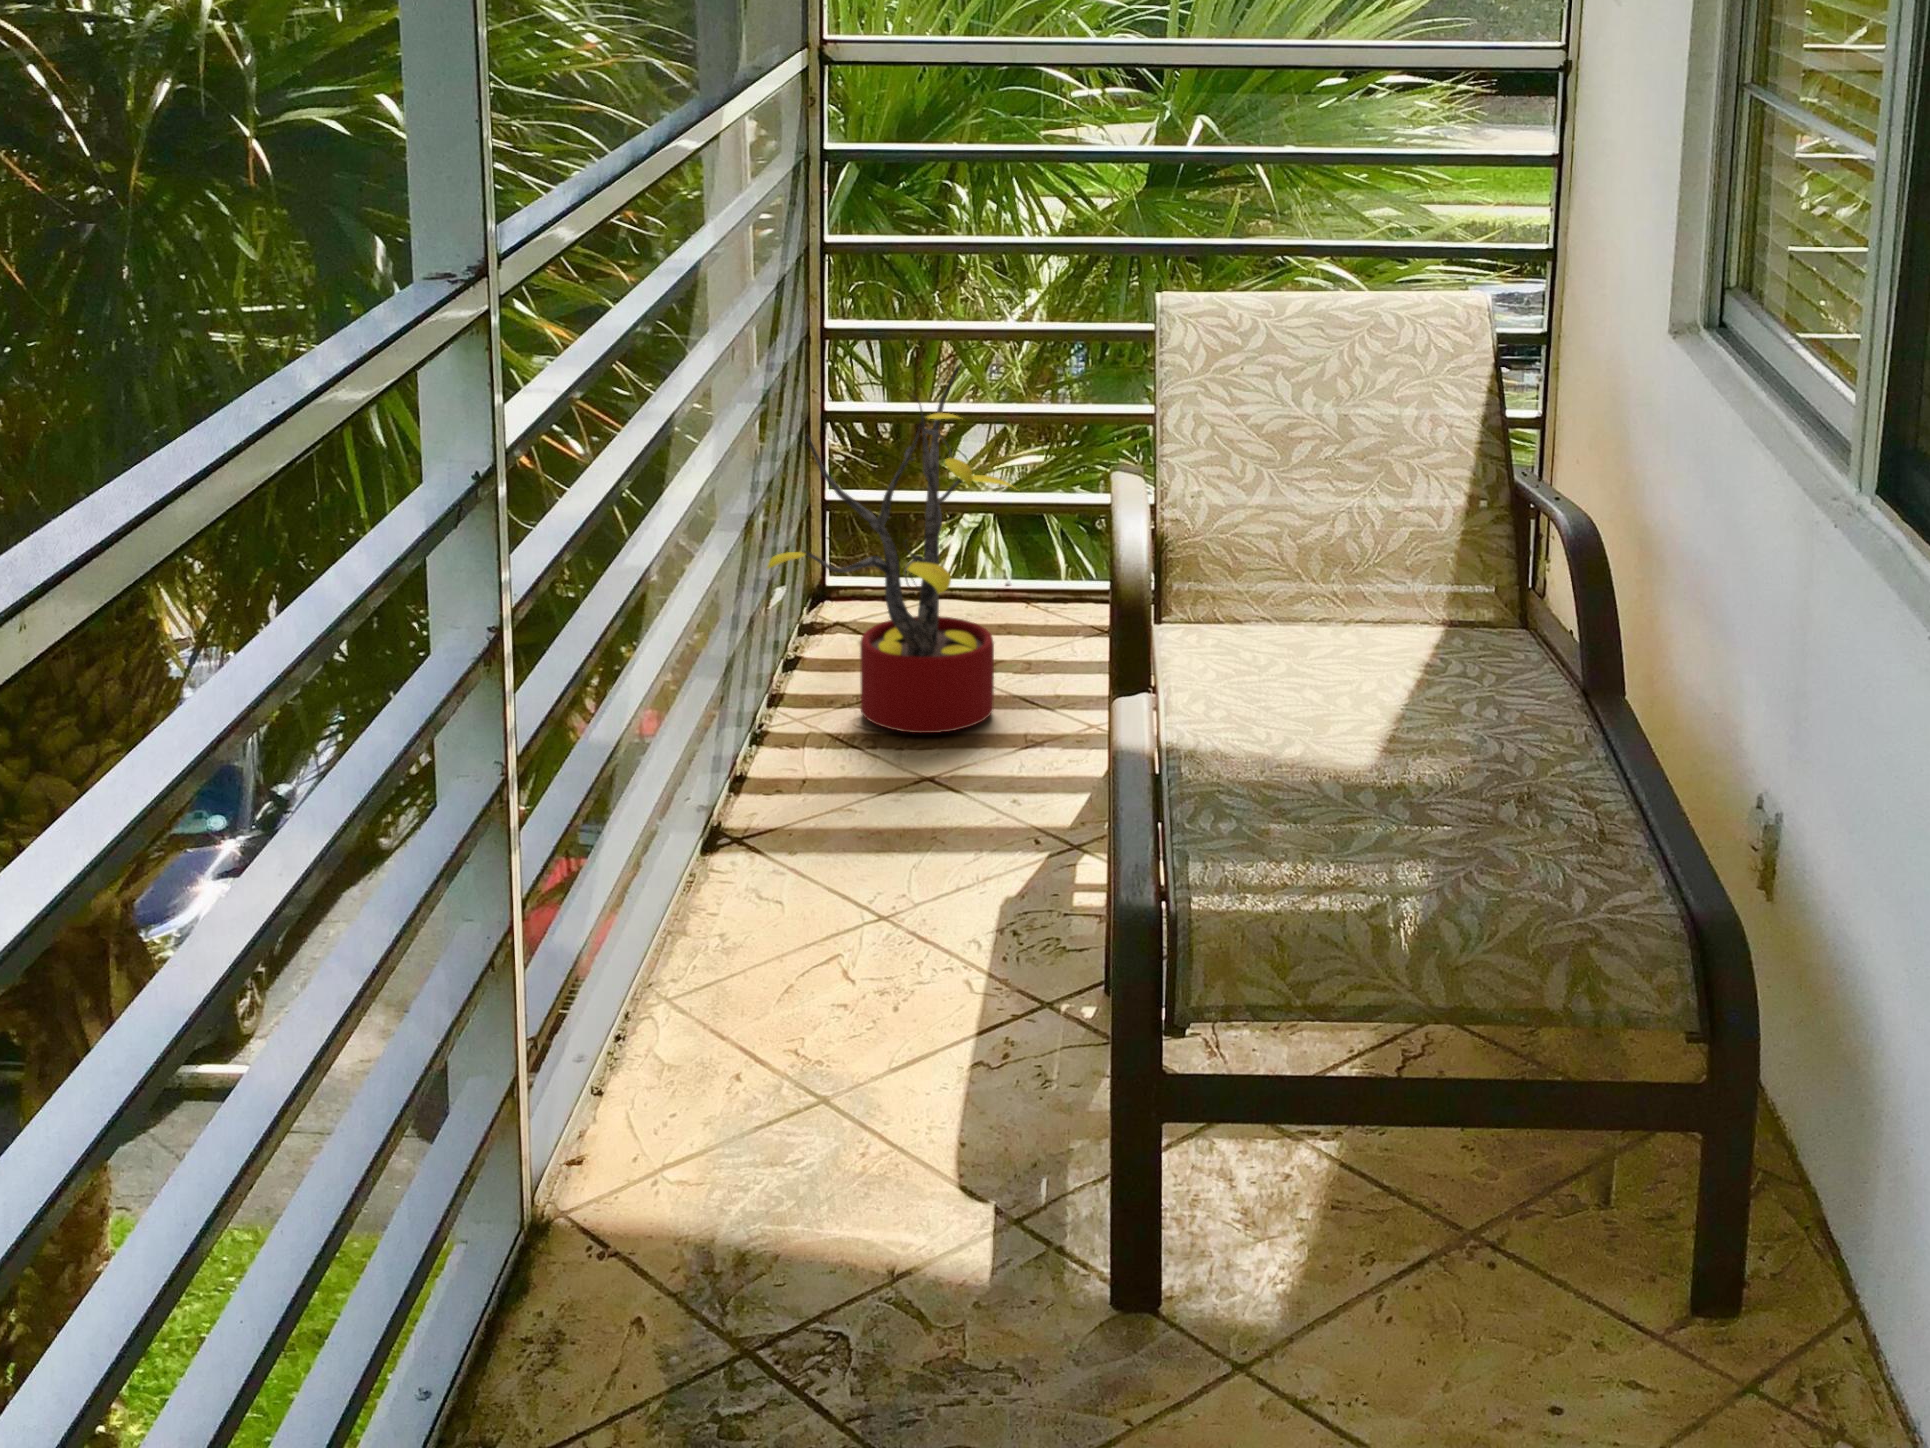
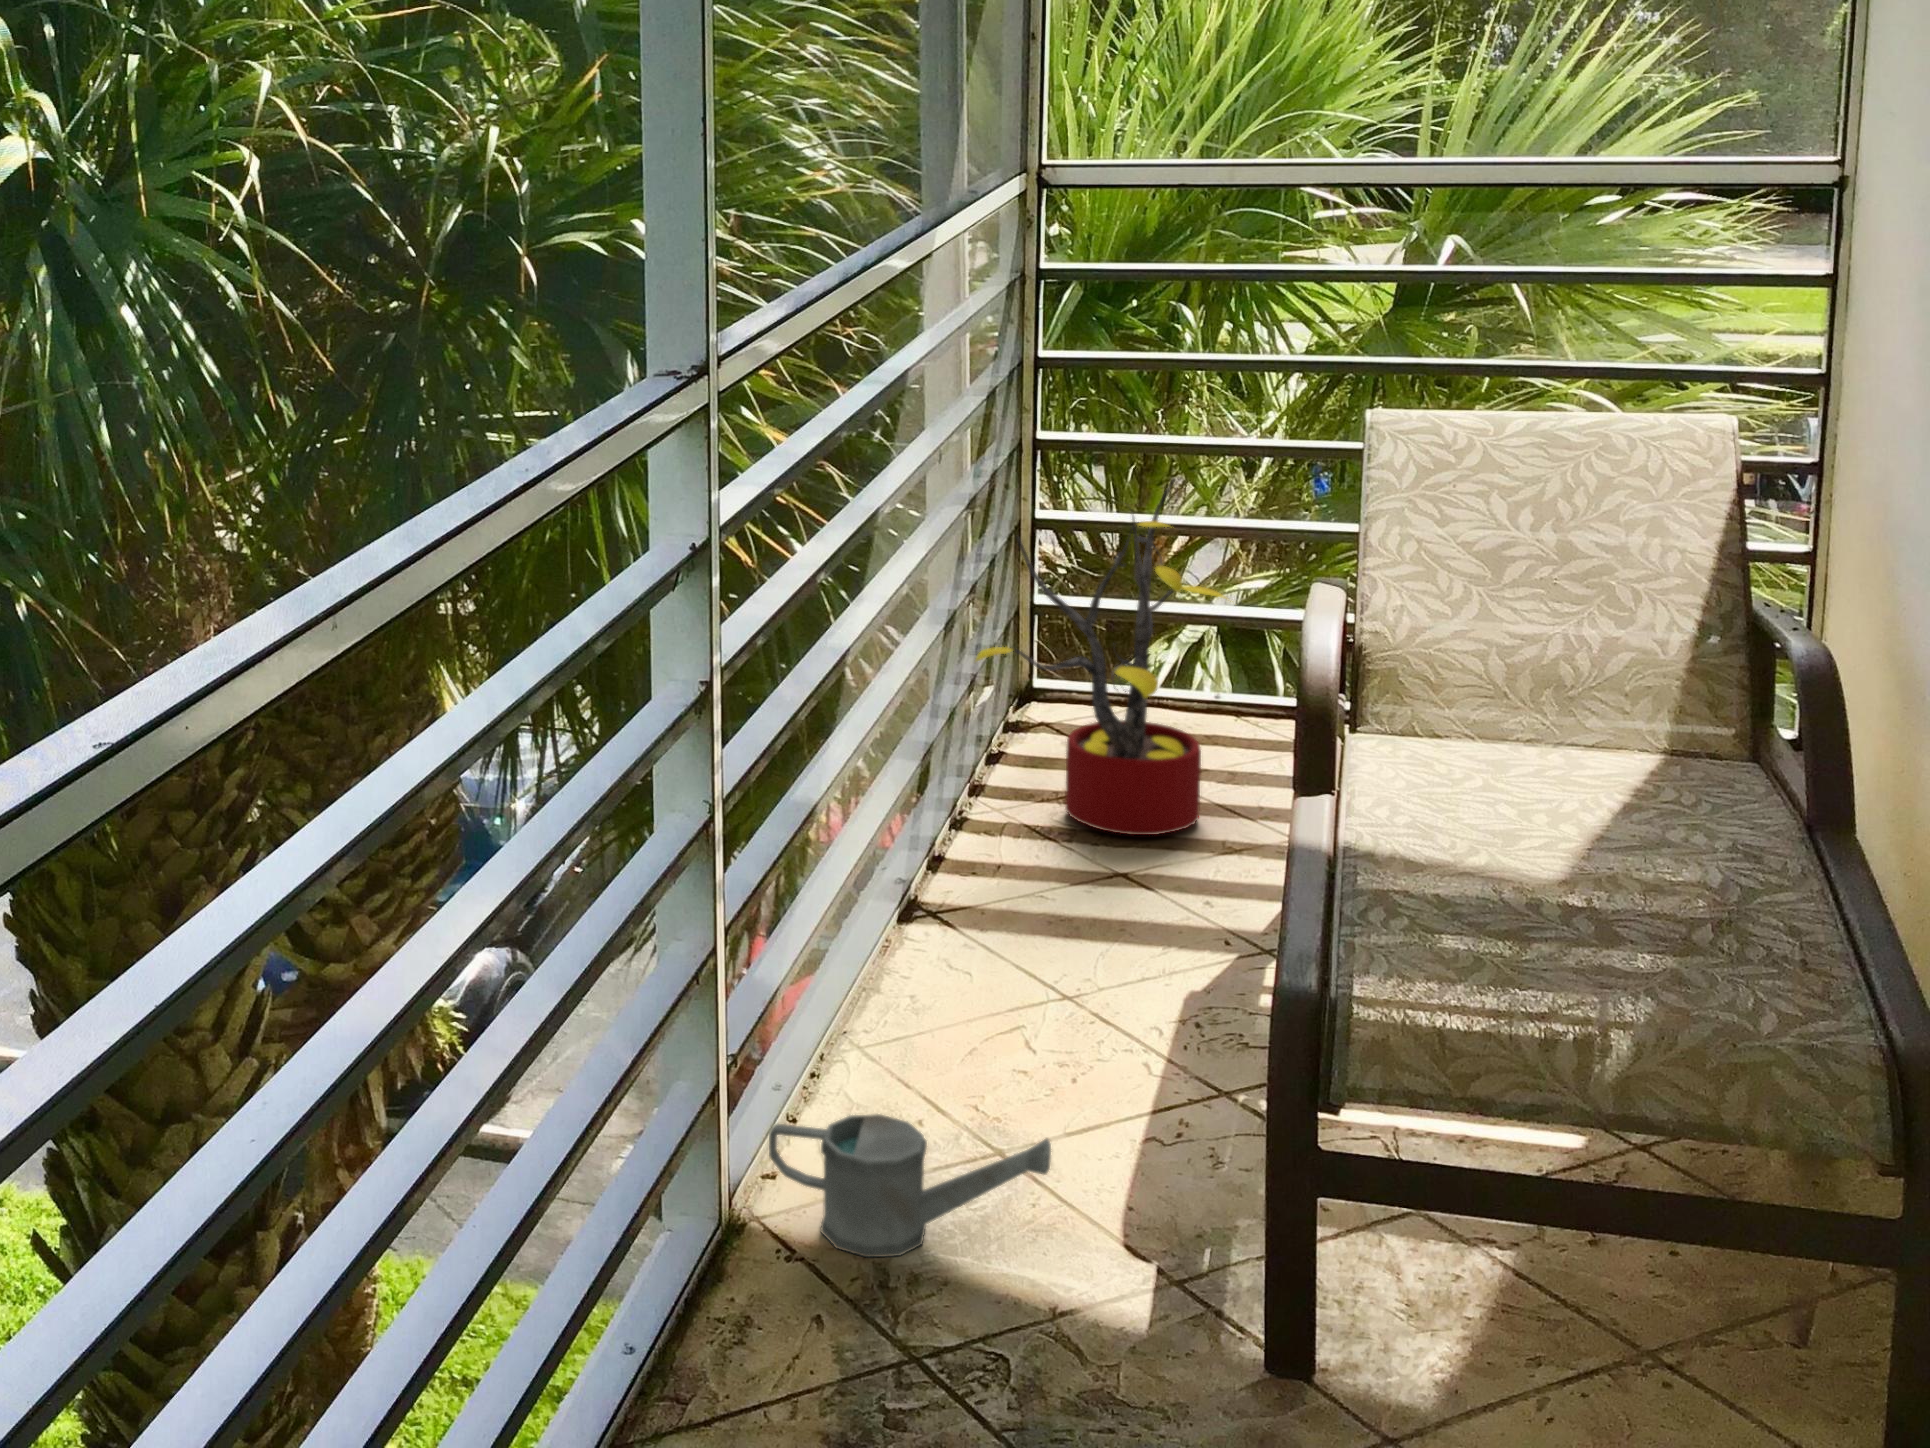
watering can: none [578,1081,884,1241] -> present [769,1114,1051,1257]

